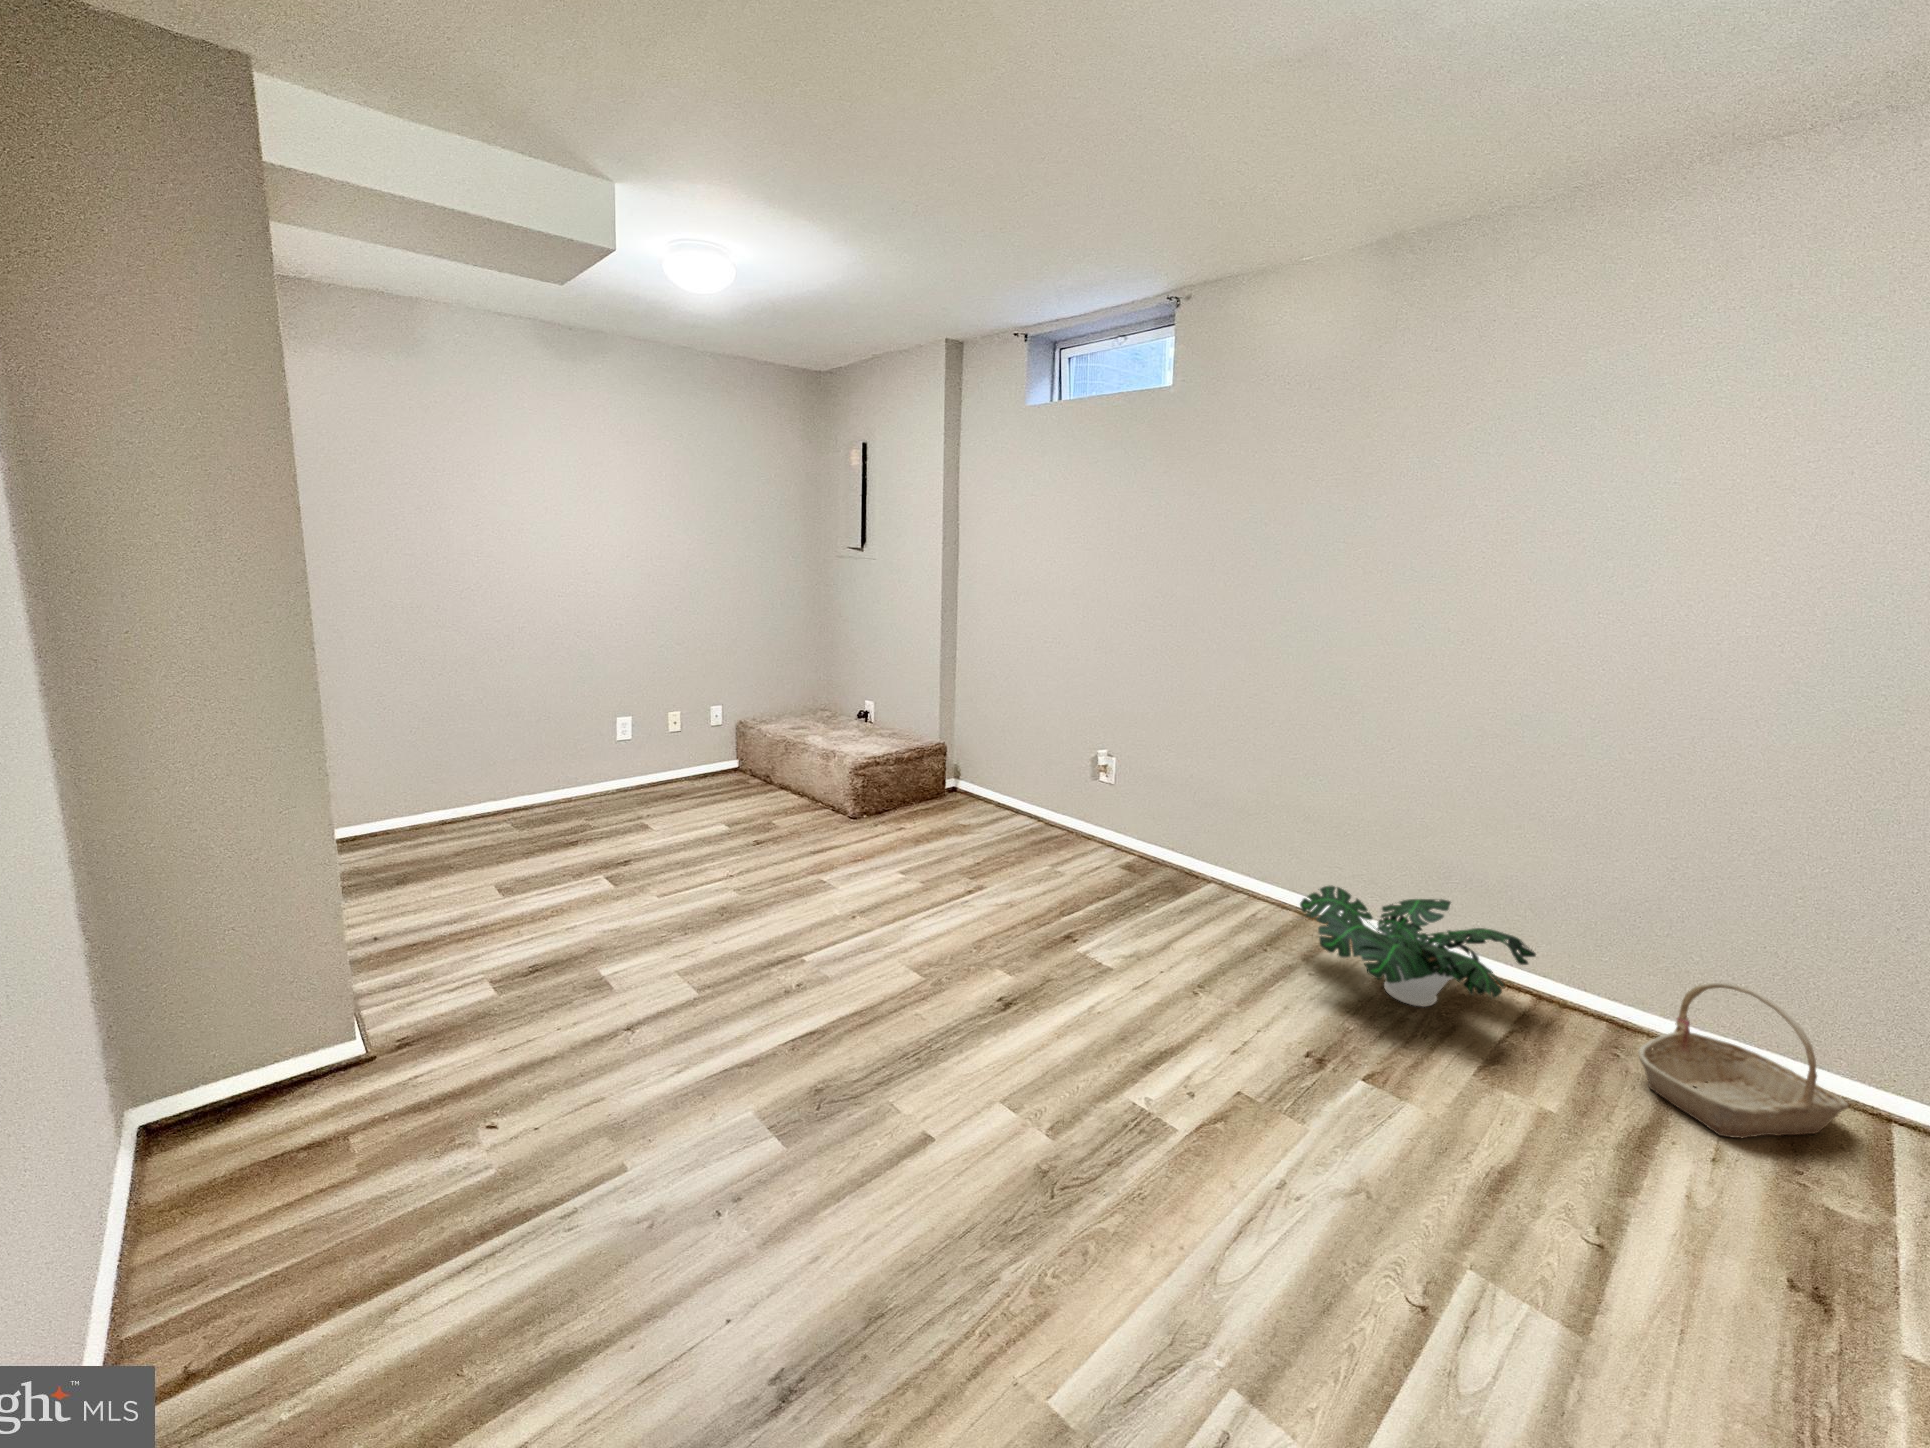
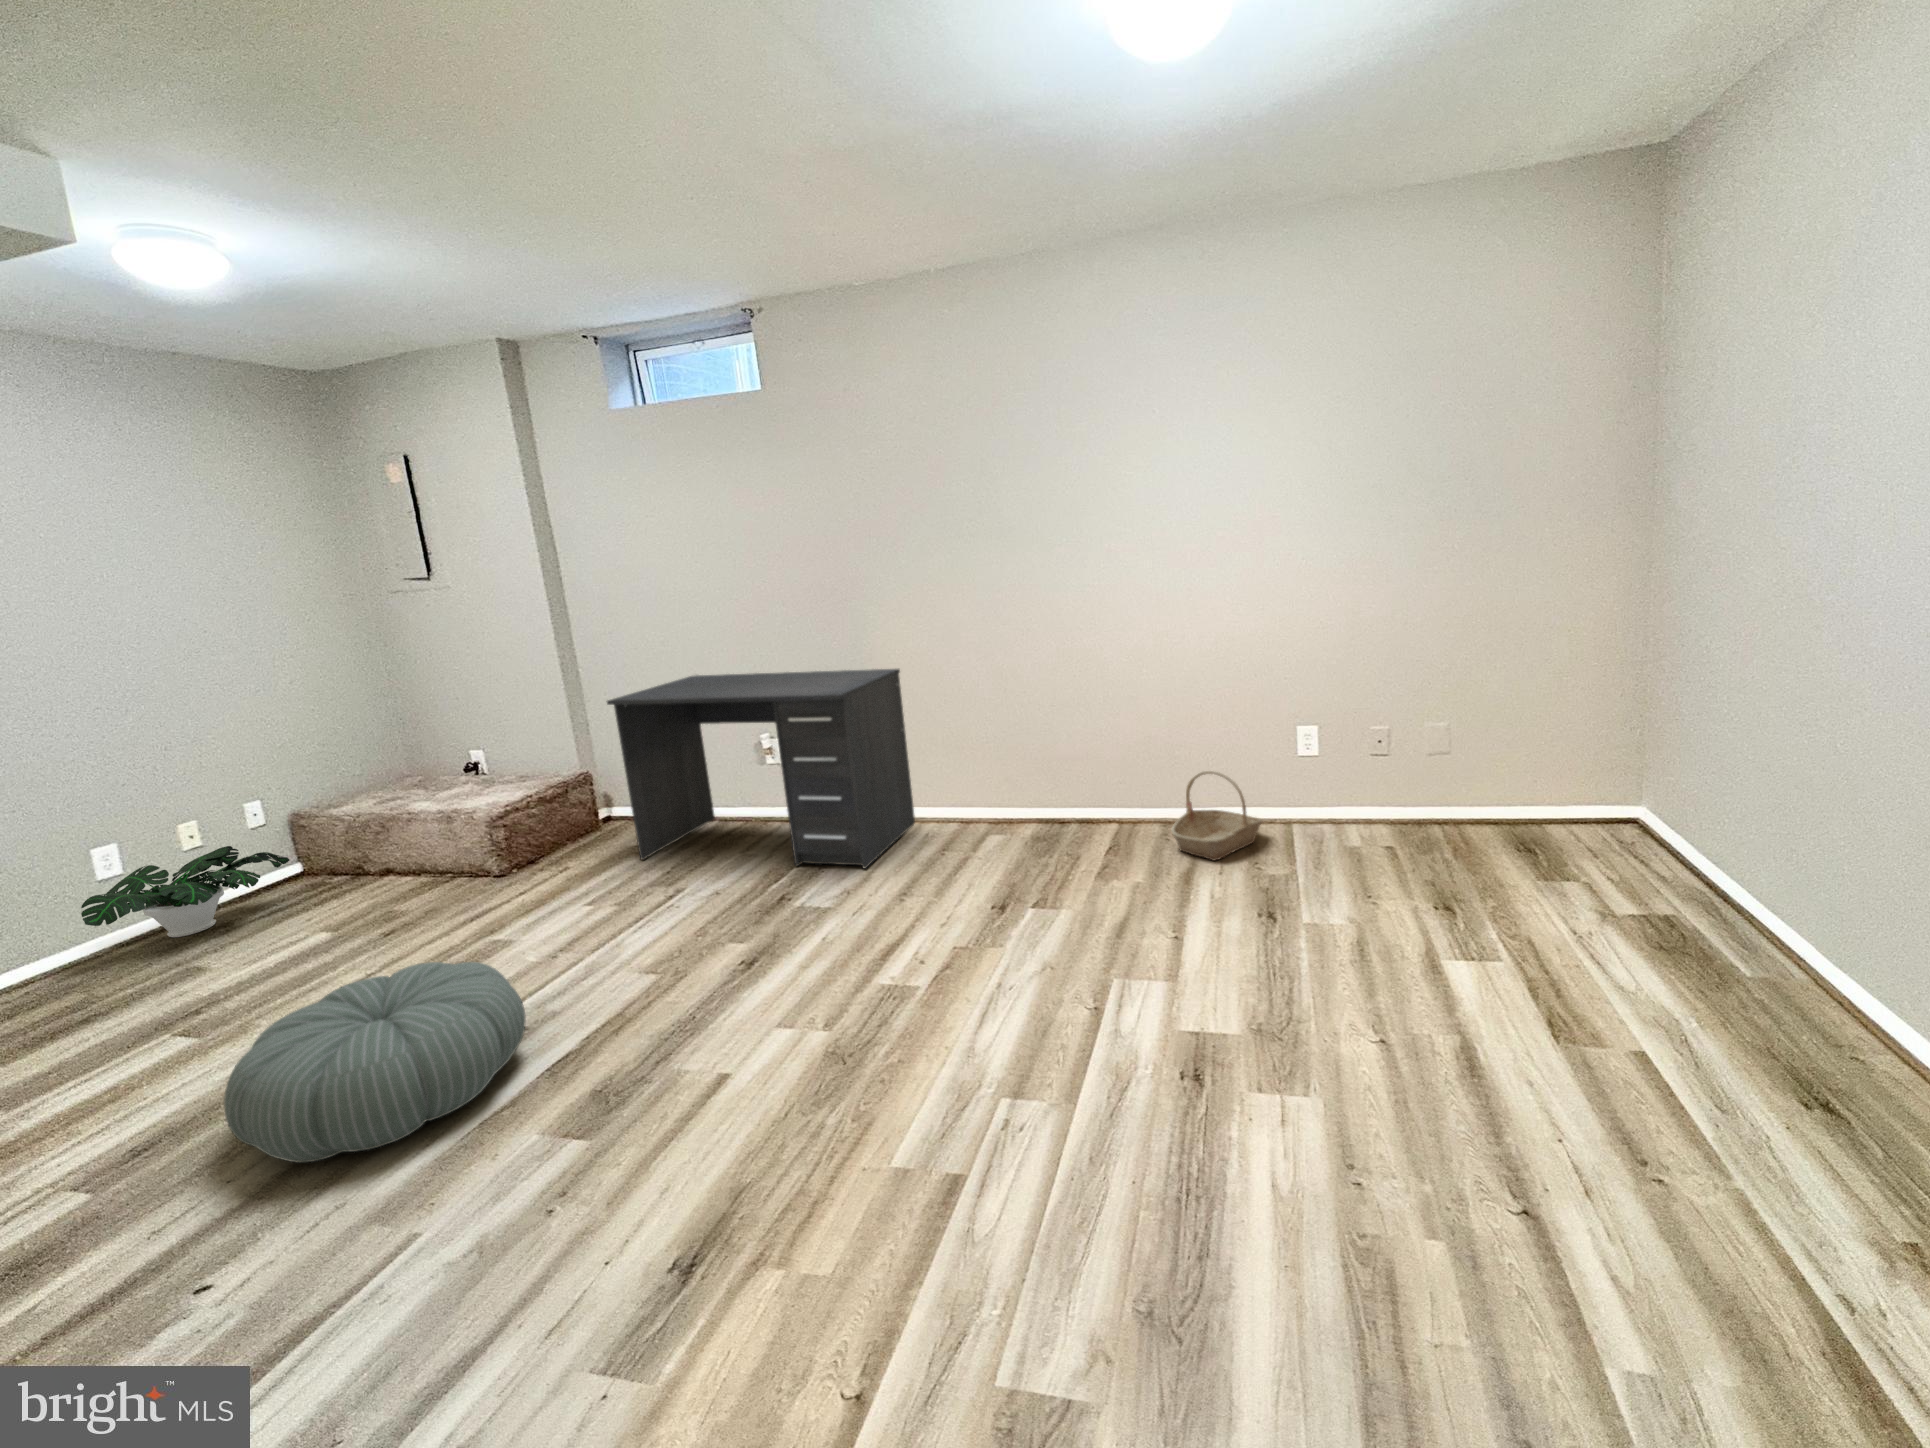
desk: none [956,675,1258,933] -> present [607,669,915,868]
potted plant: present [1300,886,1536,1007] -> present [81,846,289,937]
pouf: none [578,891,795,1053] -> present [224,962,526,1163]

